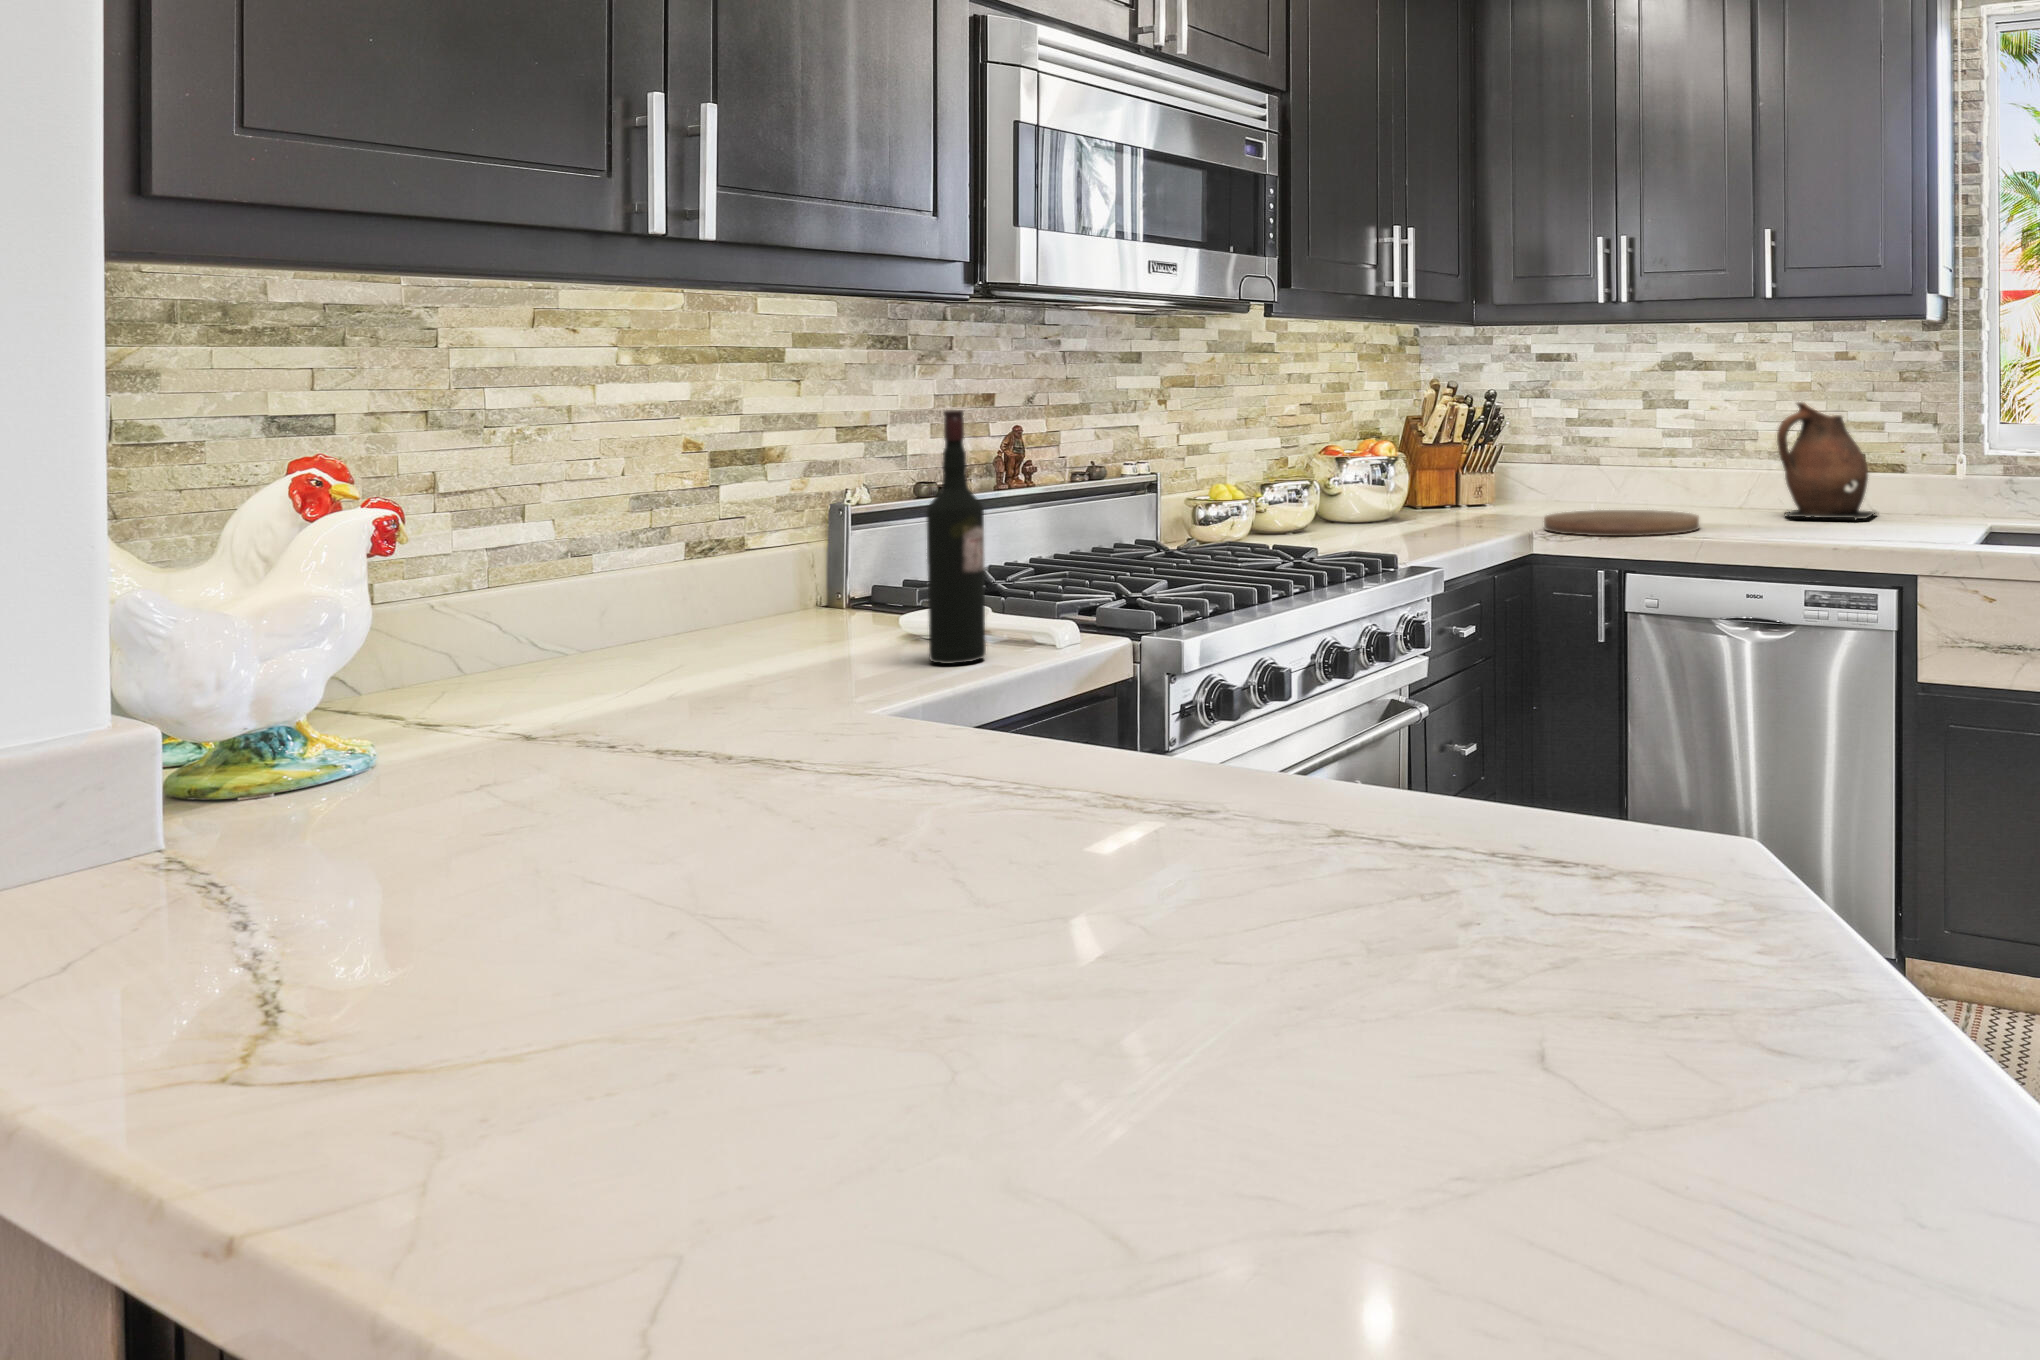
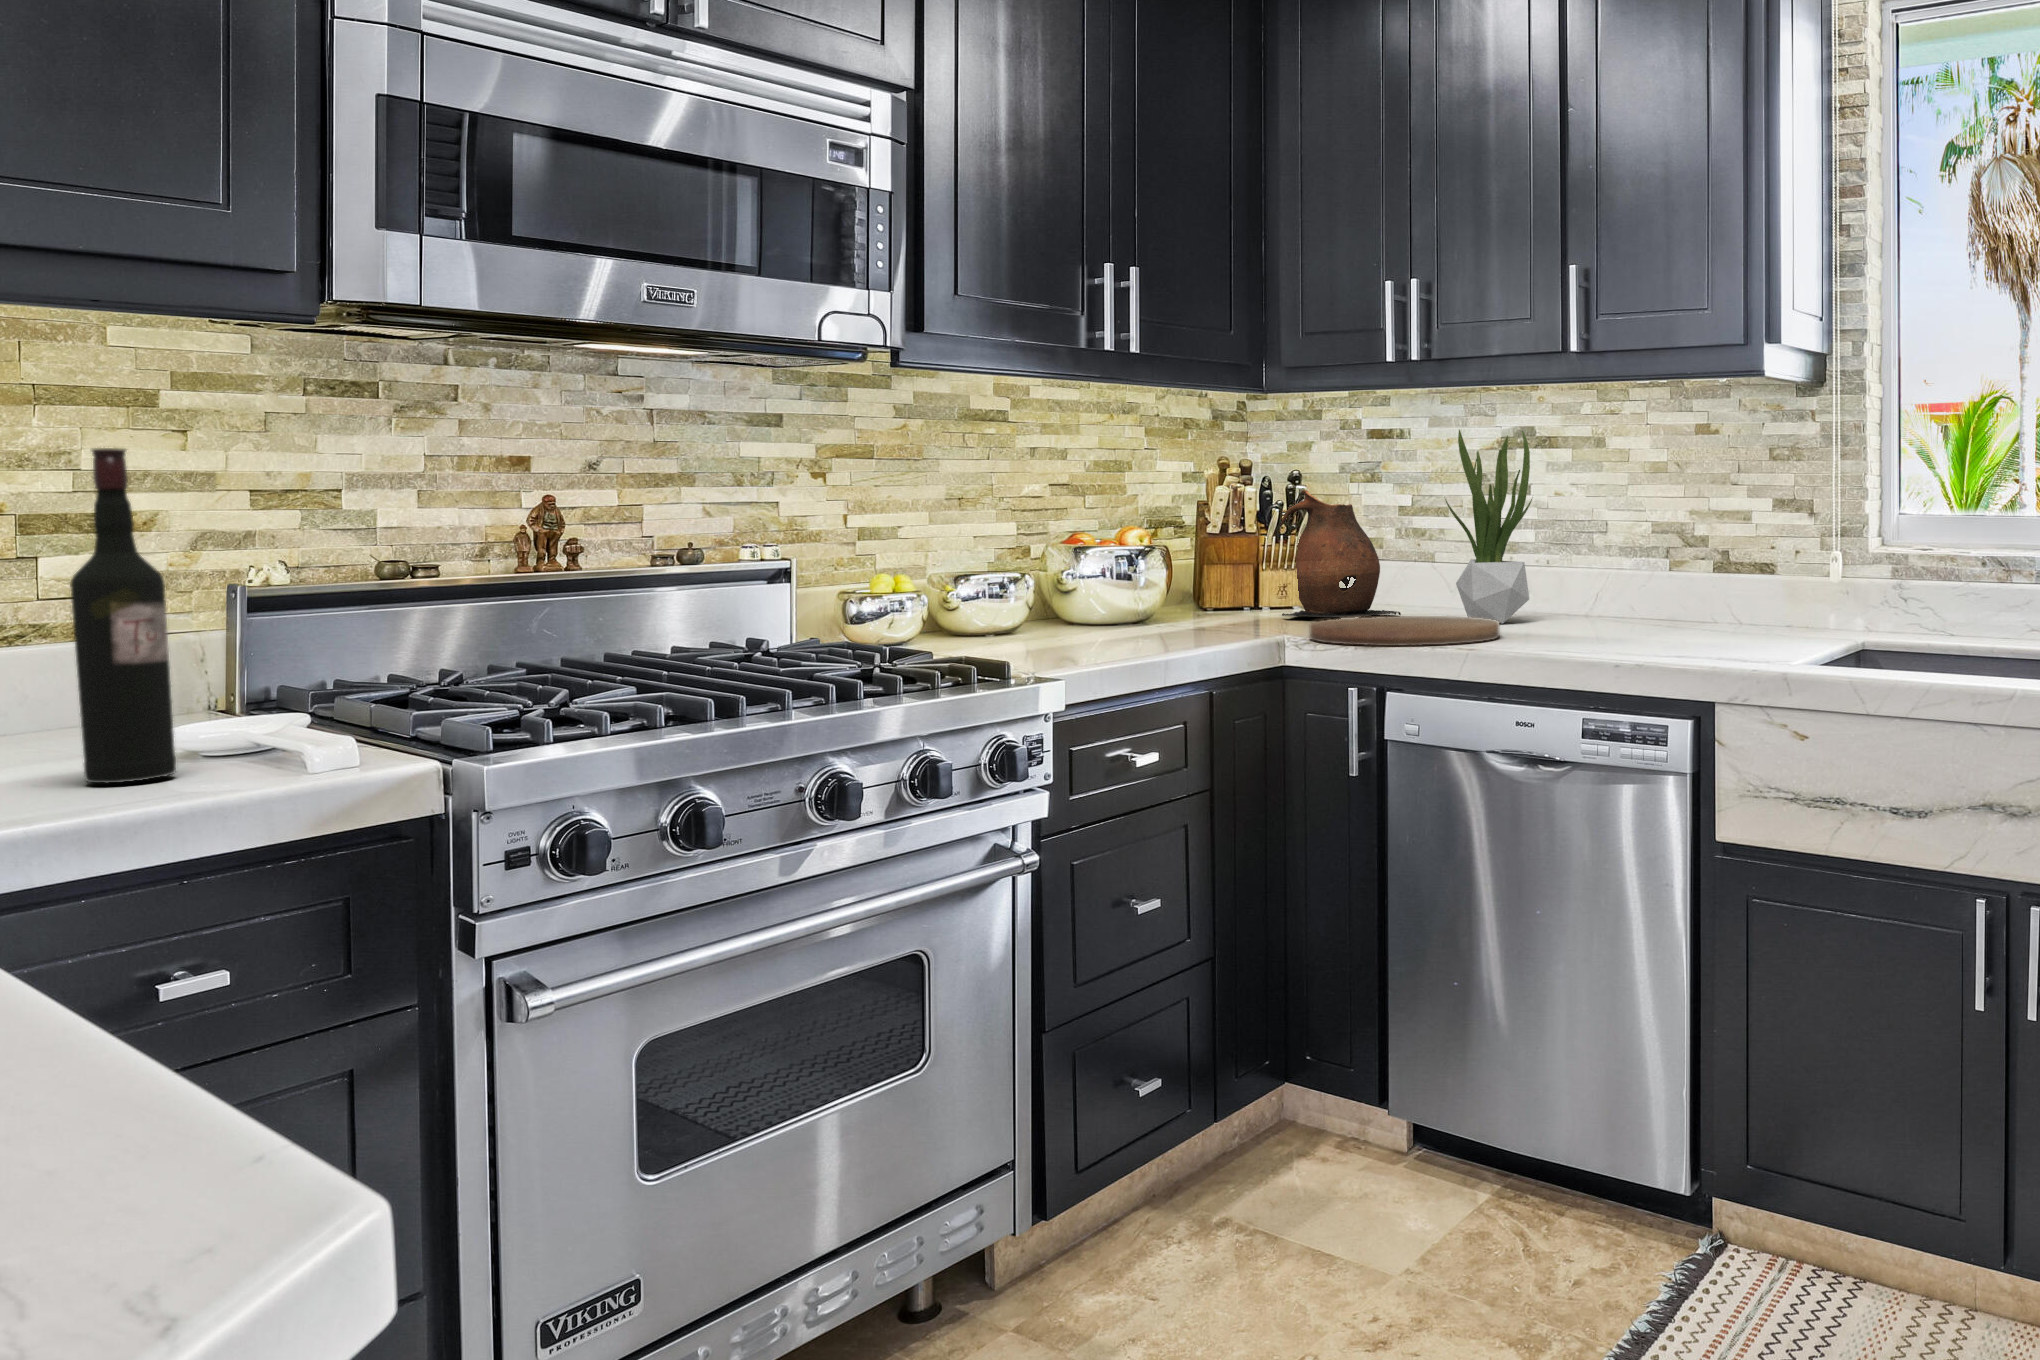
potted plant: none [1621,355,1693,515] -> present [1445,429,1532,623]
ceramic pitcher: present [1777,402,1877,520] -> present [1281,490,1401,618]

